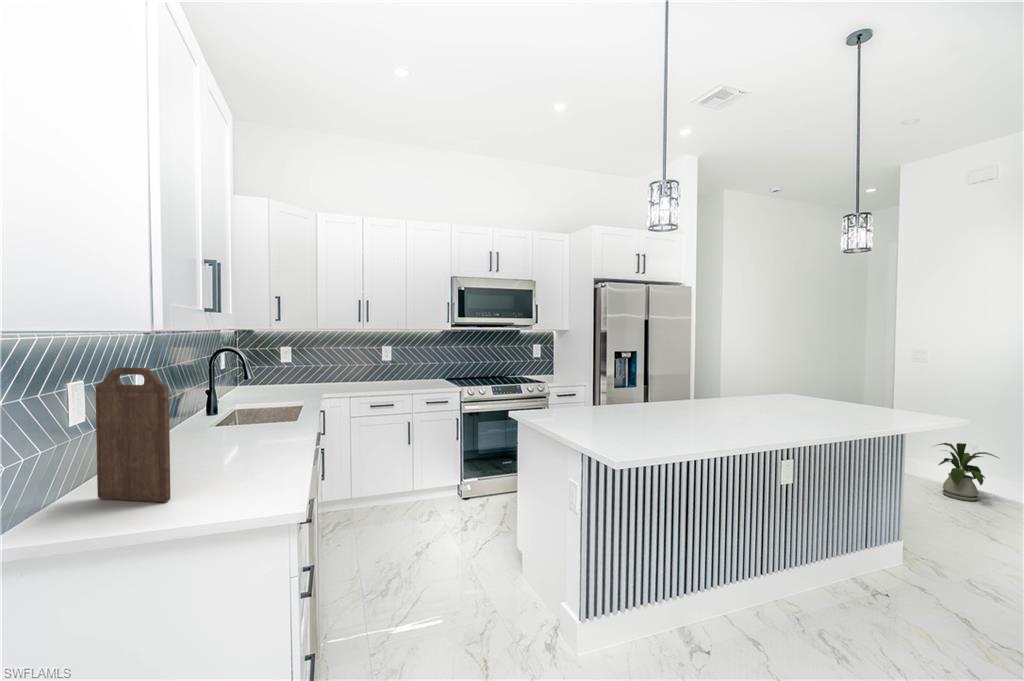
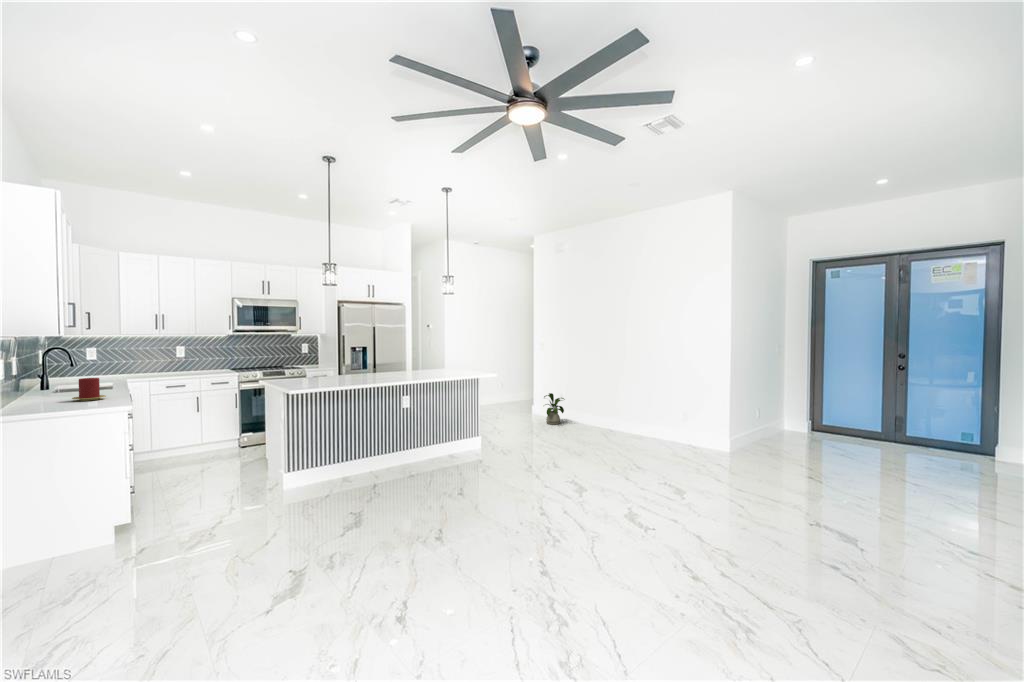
cutting board: present [95,367,171,502] -> none [27,352,68,408]
candle: none [204,416,266,467] -> present [72,378,106,401]

